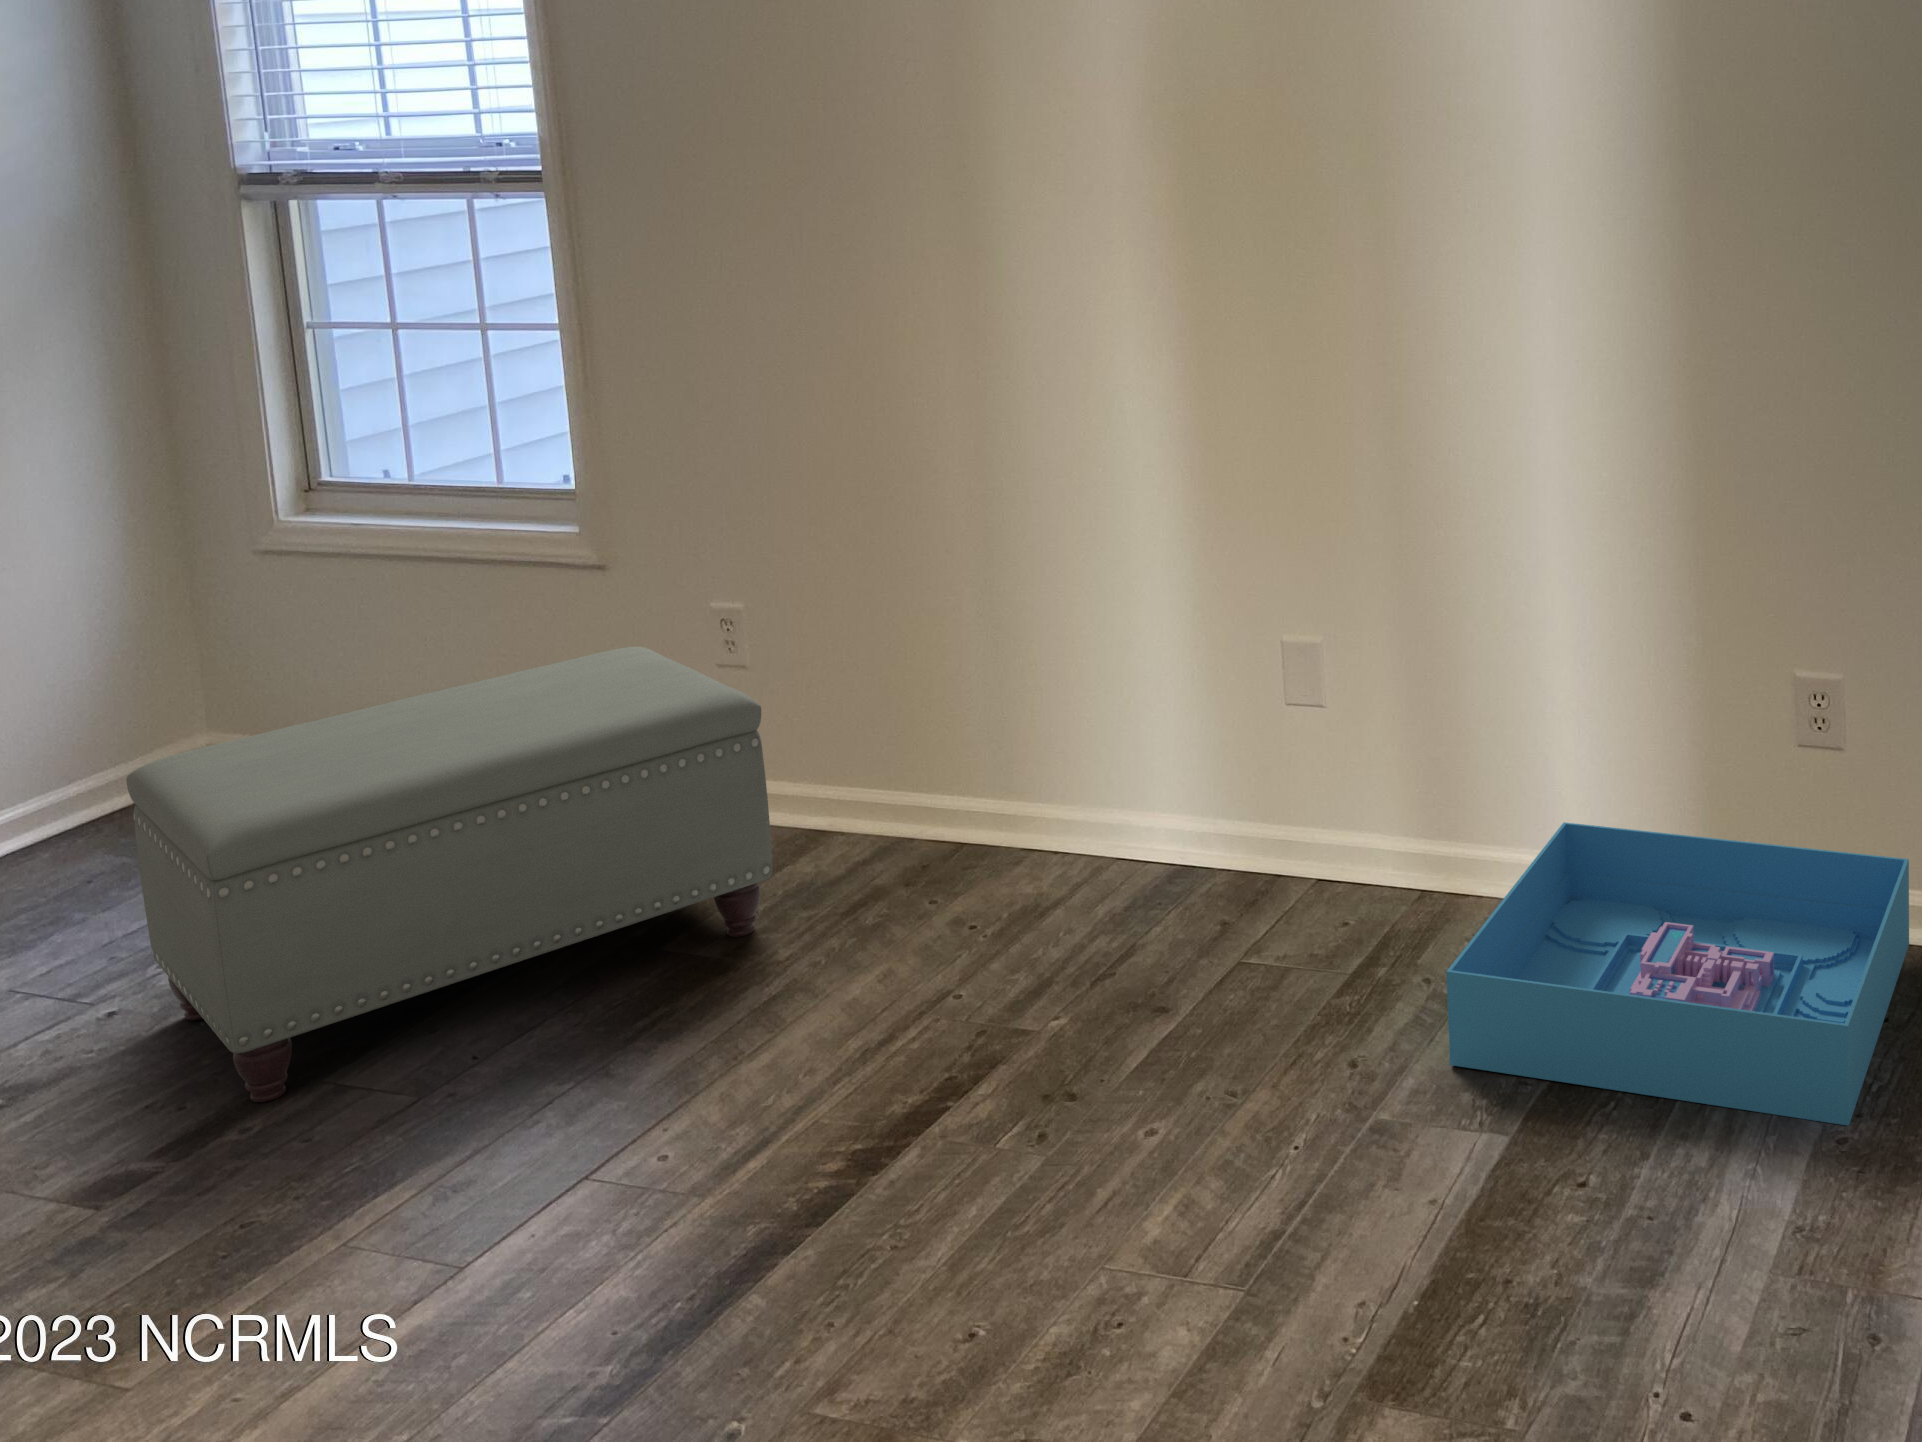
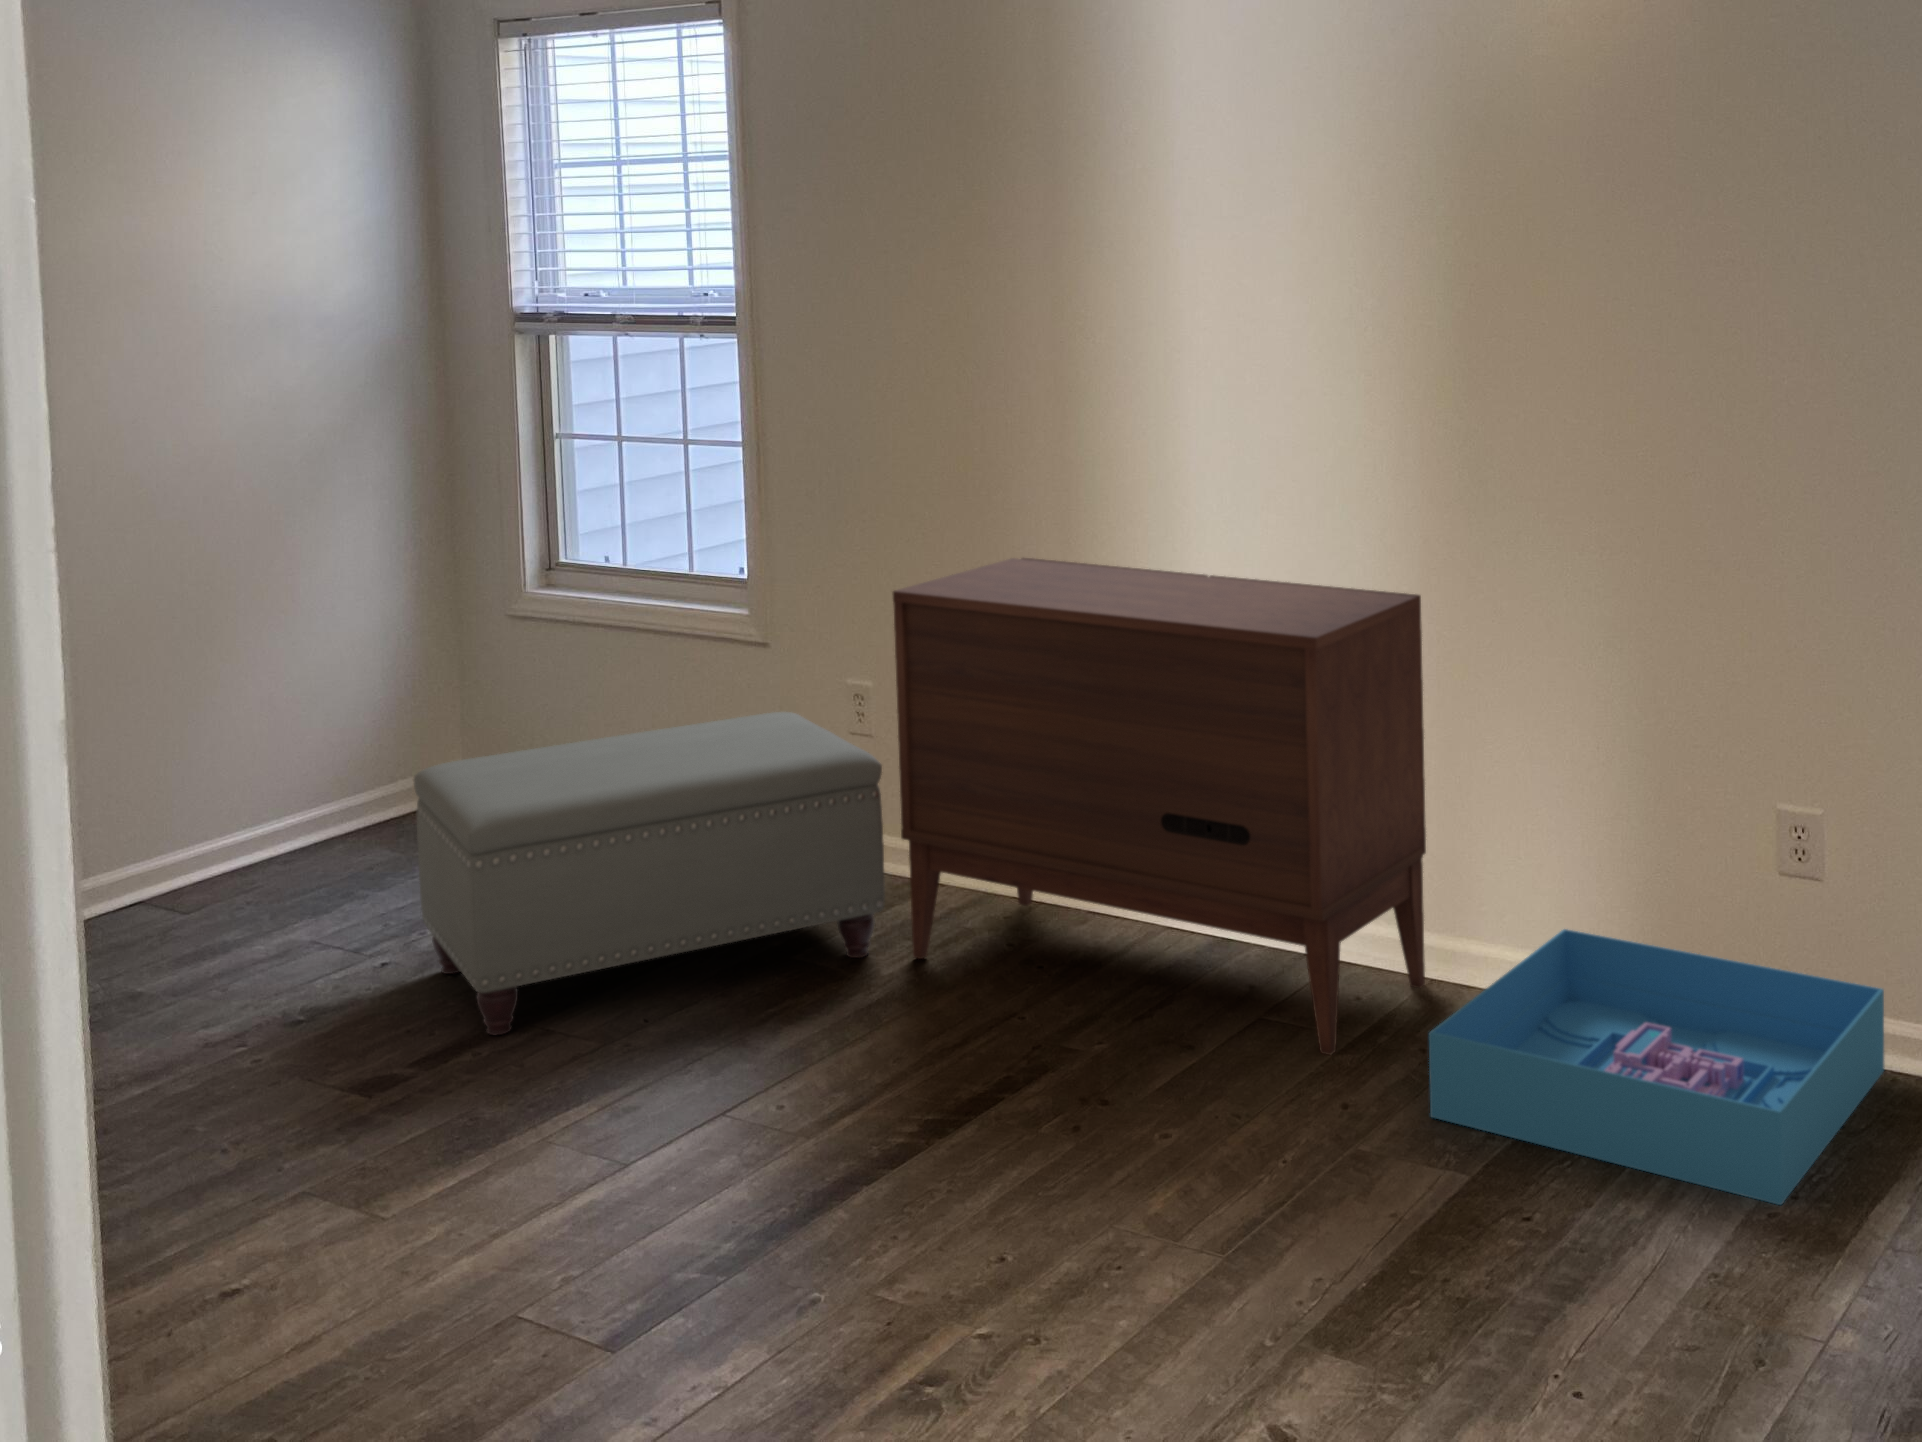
dresser: none [765,445,1411,999] -> present [893,558,1426,1055]

